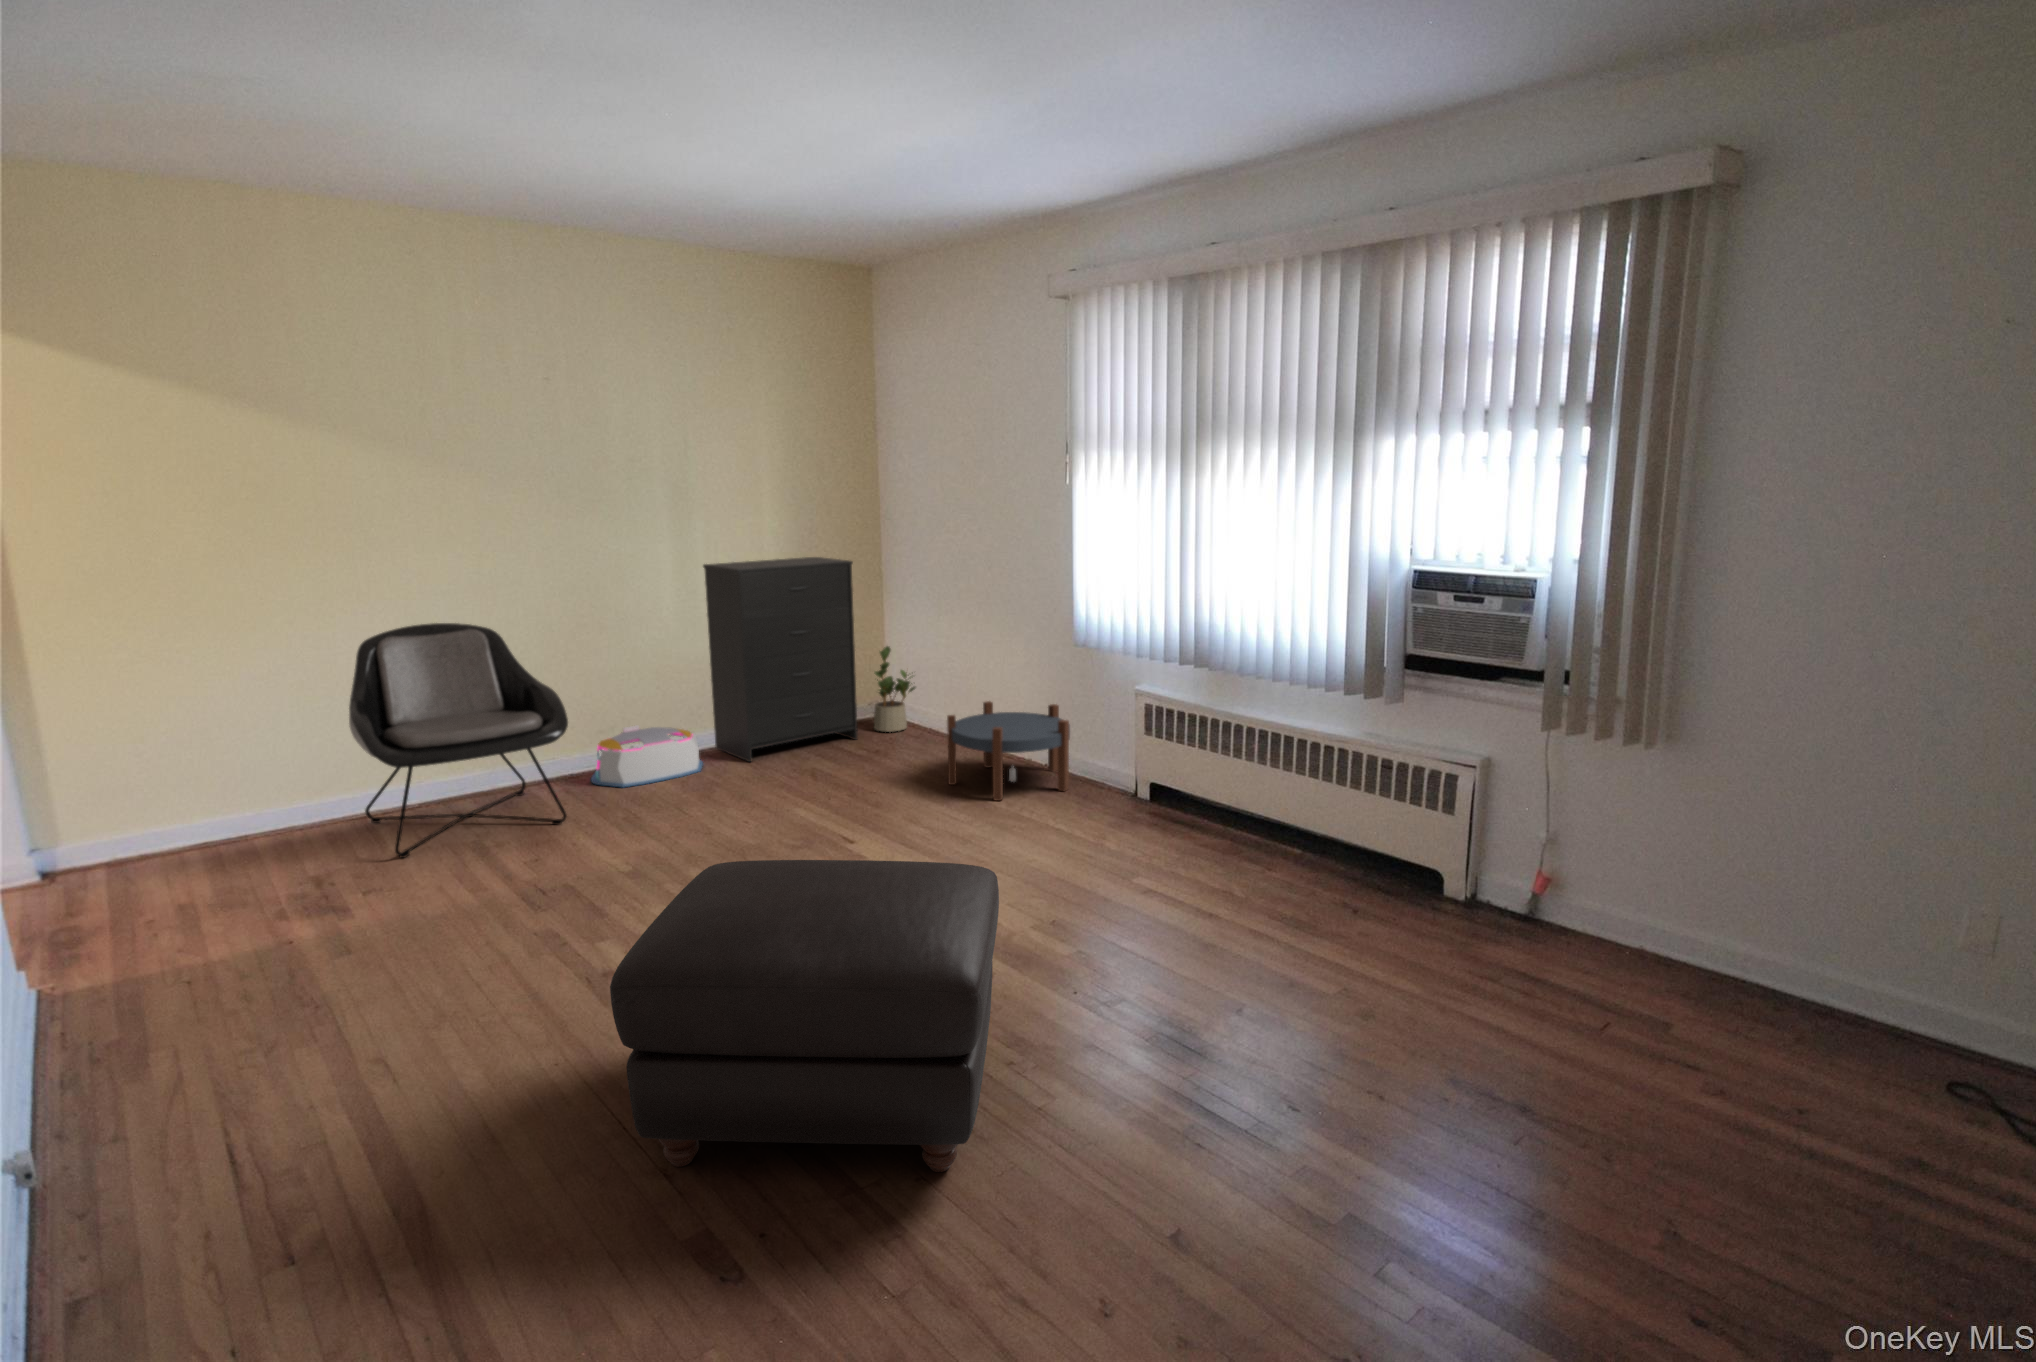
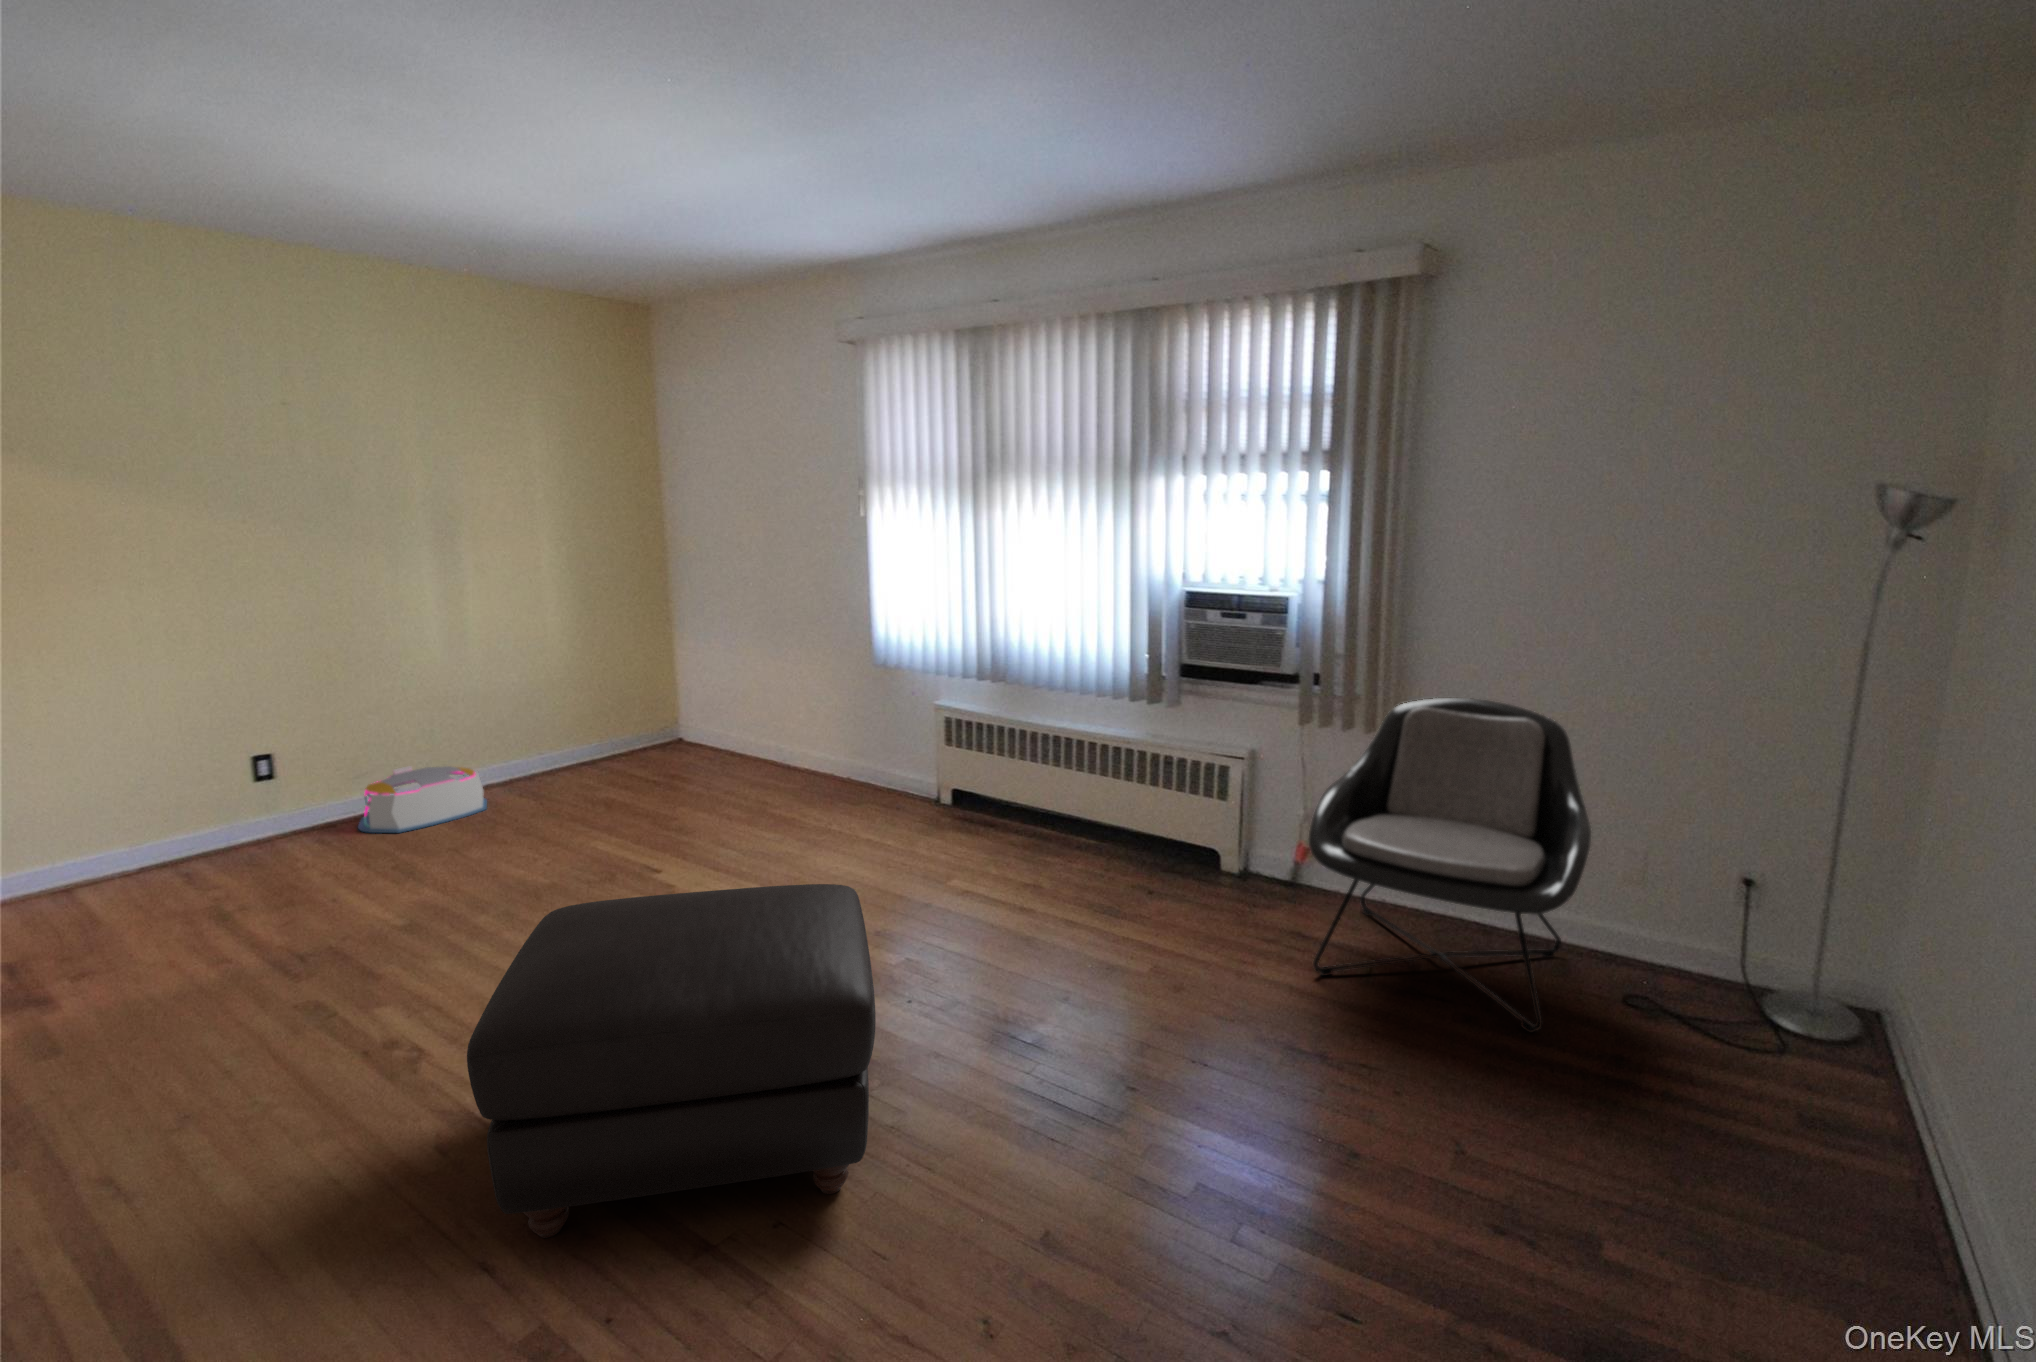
dresser: present [703,557,858,762] -> none [479,587,653,797]
lounge chair: present [349,623,568,858] -> present [1308,698,1591,1033]
potted plant: present [874,646,915,732] -> none [666,673,710,757]
side table: present [947,701,1070,801] -> none [752,722,874,817]

